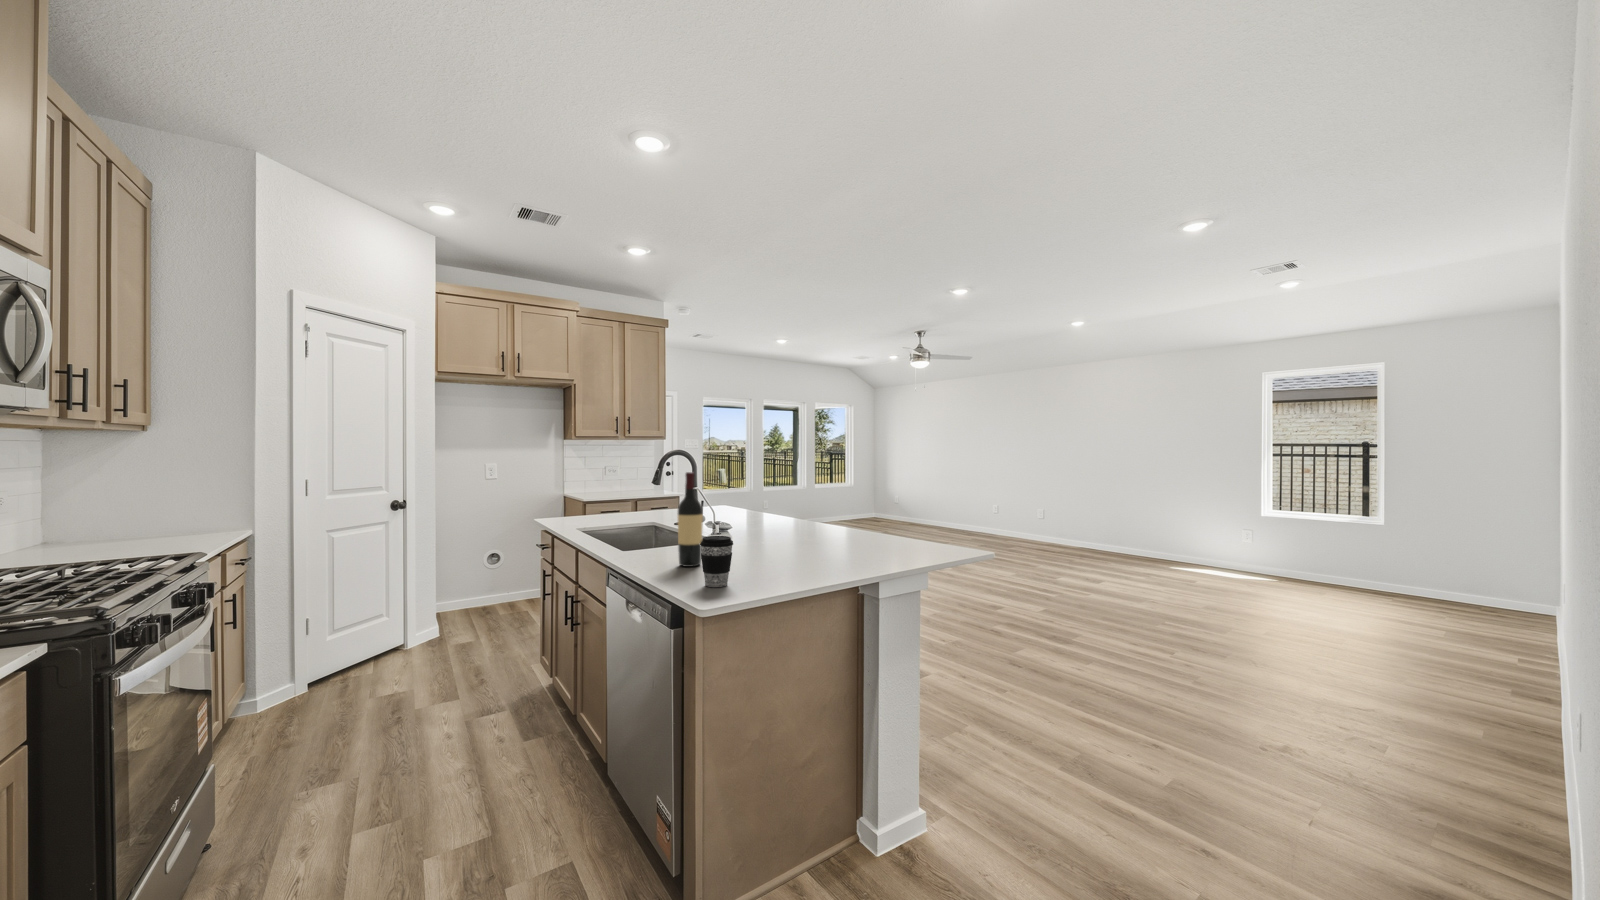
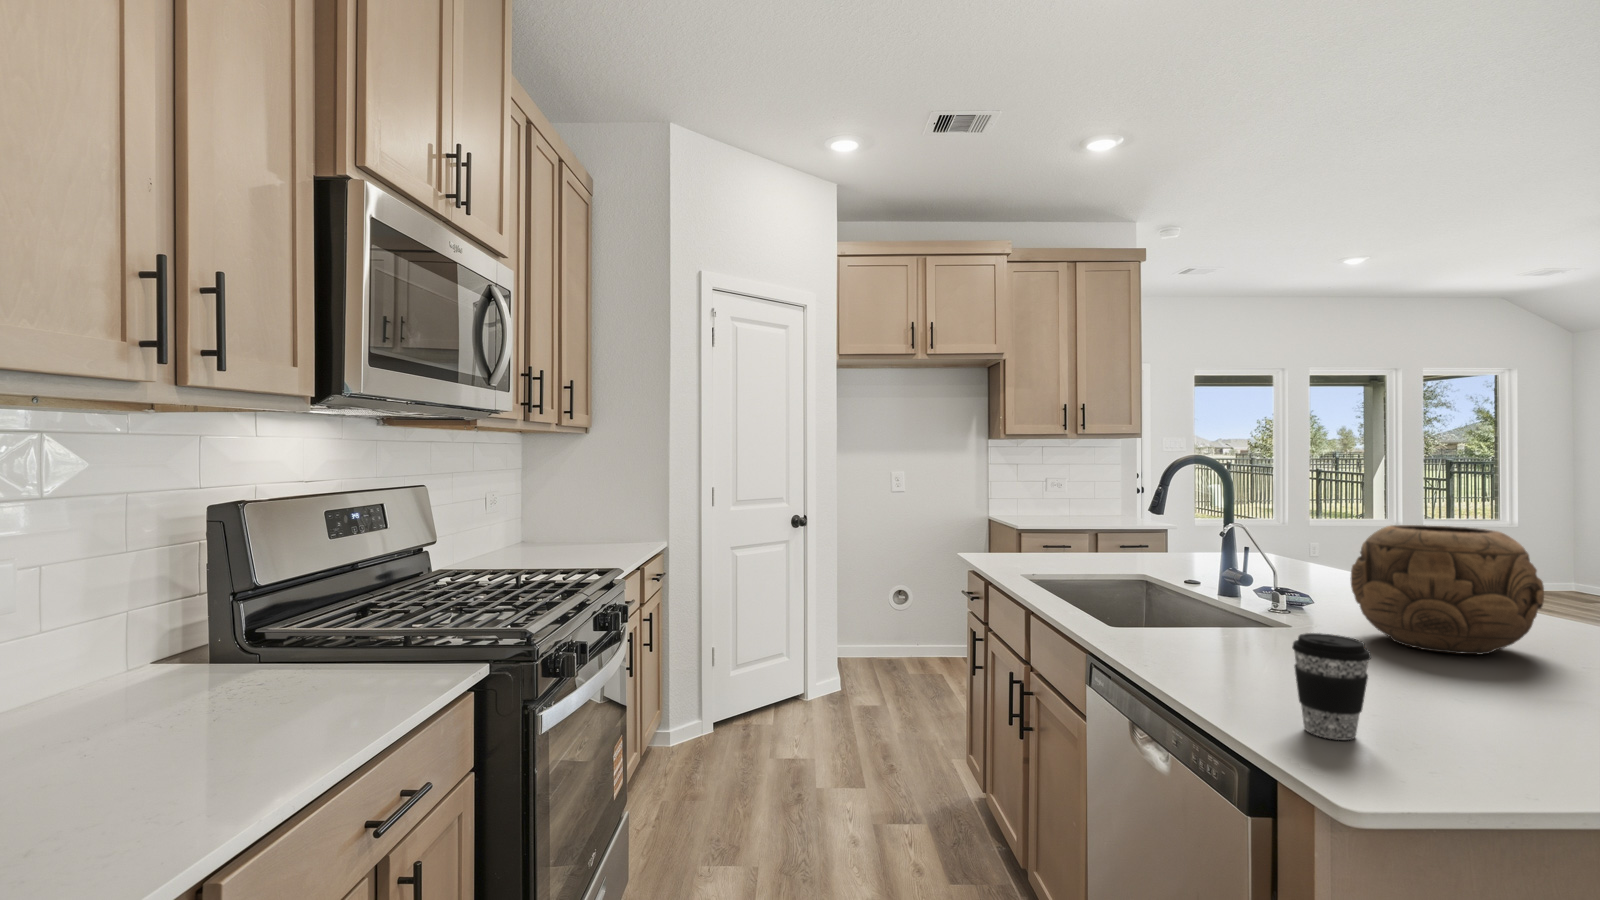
wine bottle: present [678,472,703,567] -> none [1224,503,1276,678]
decorative bowl: none [748,482,823,544] -> present [1351,525,1544,654]

